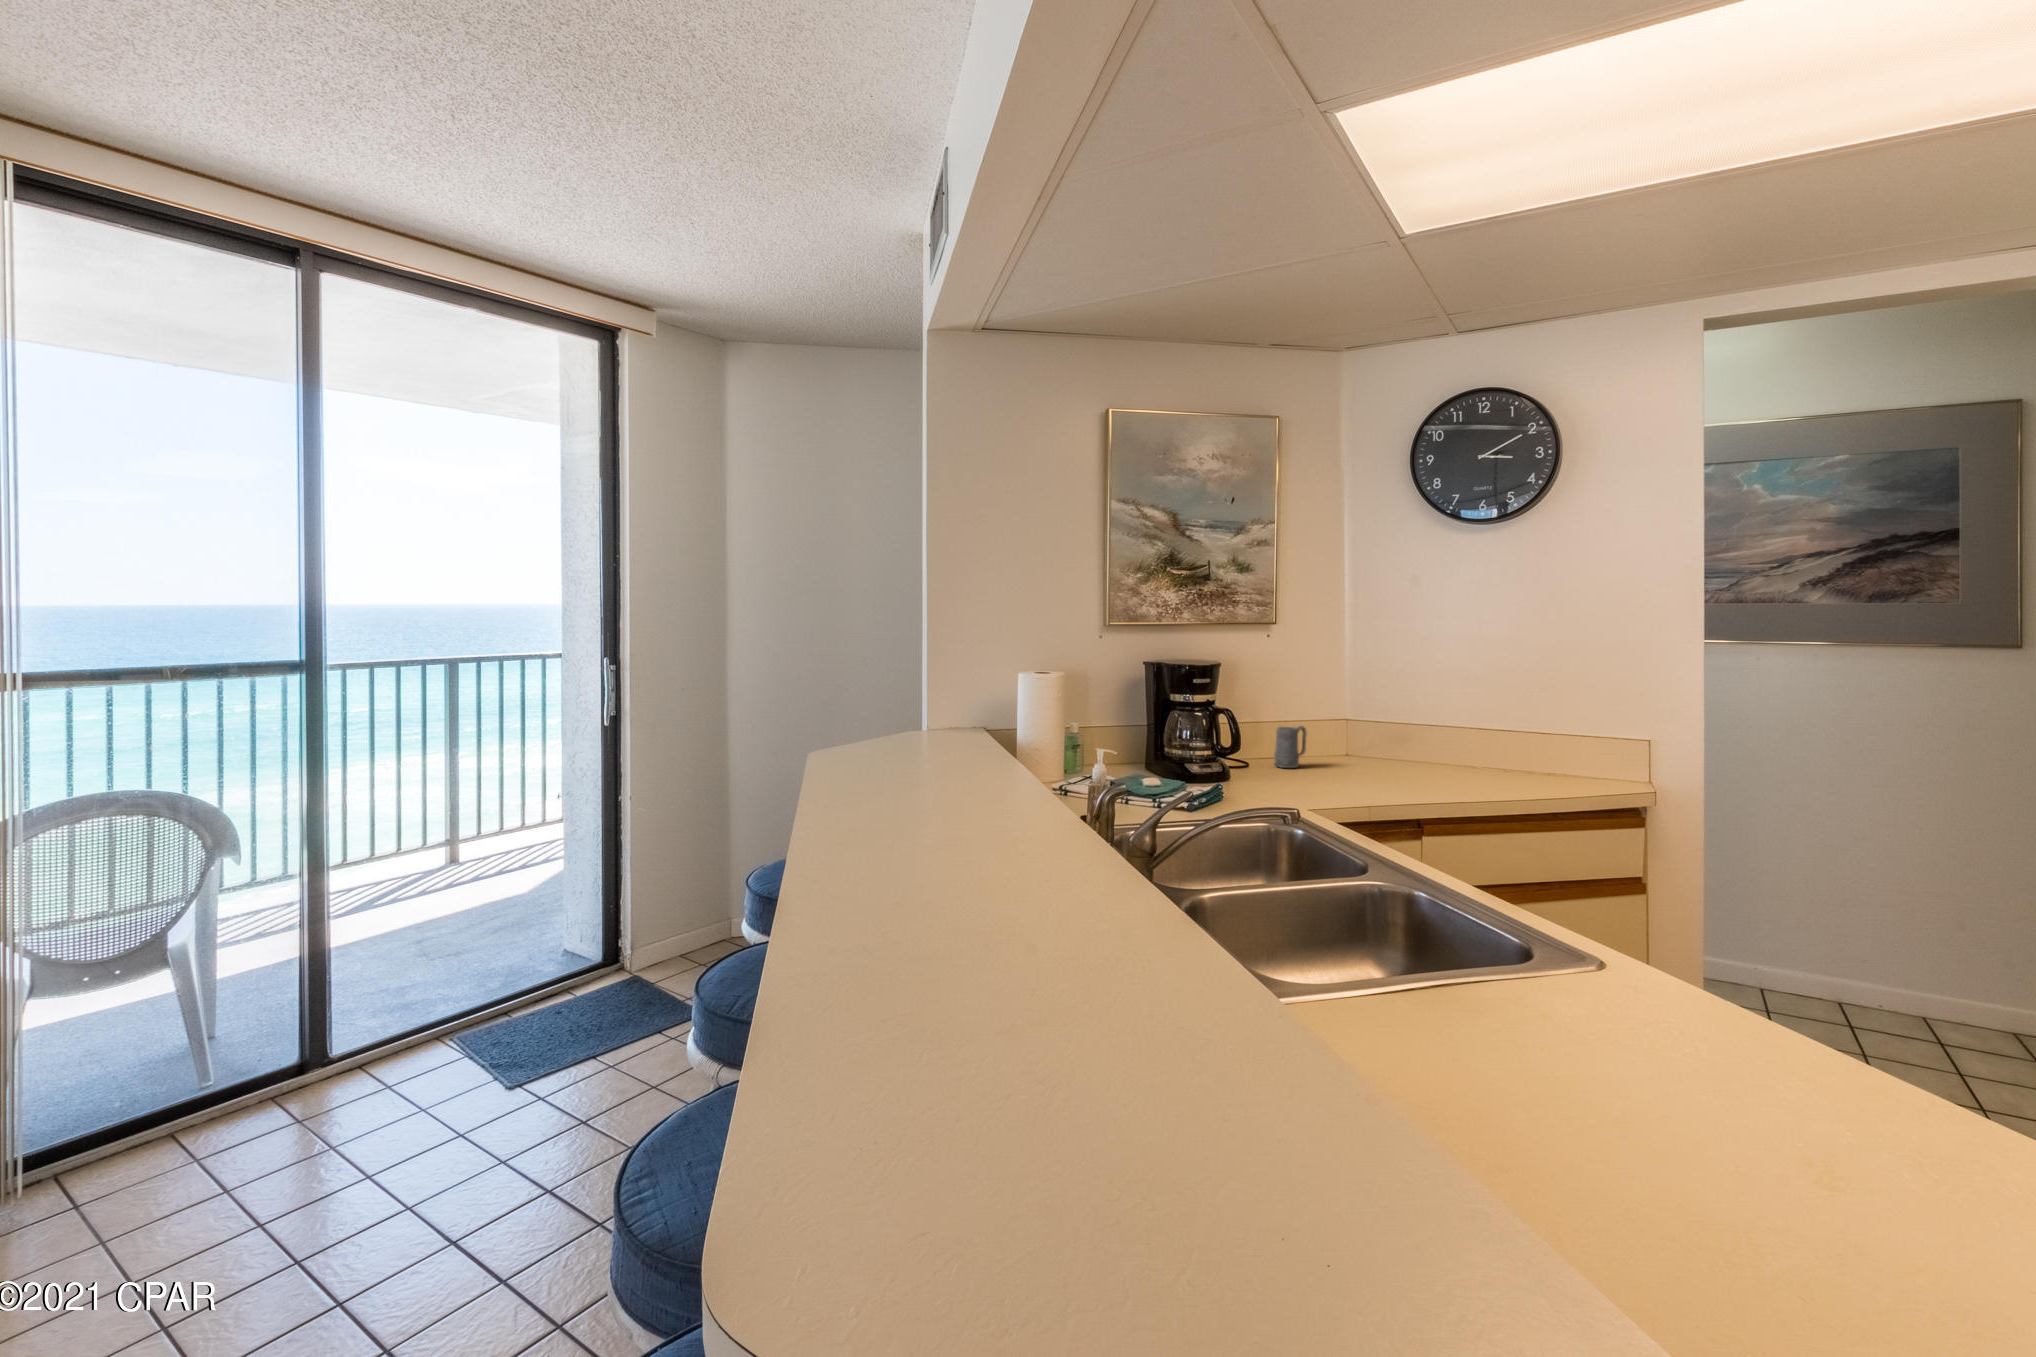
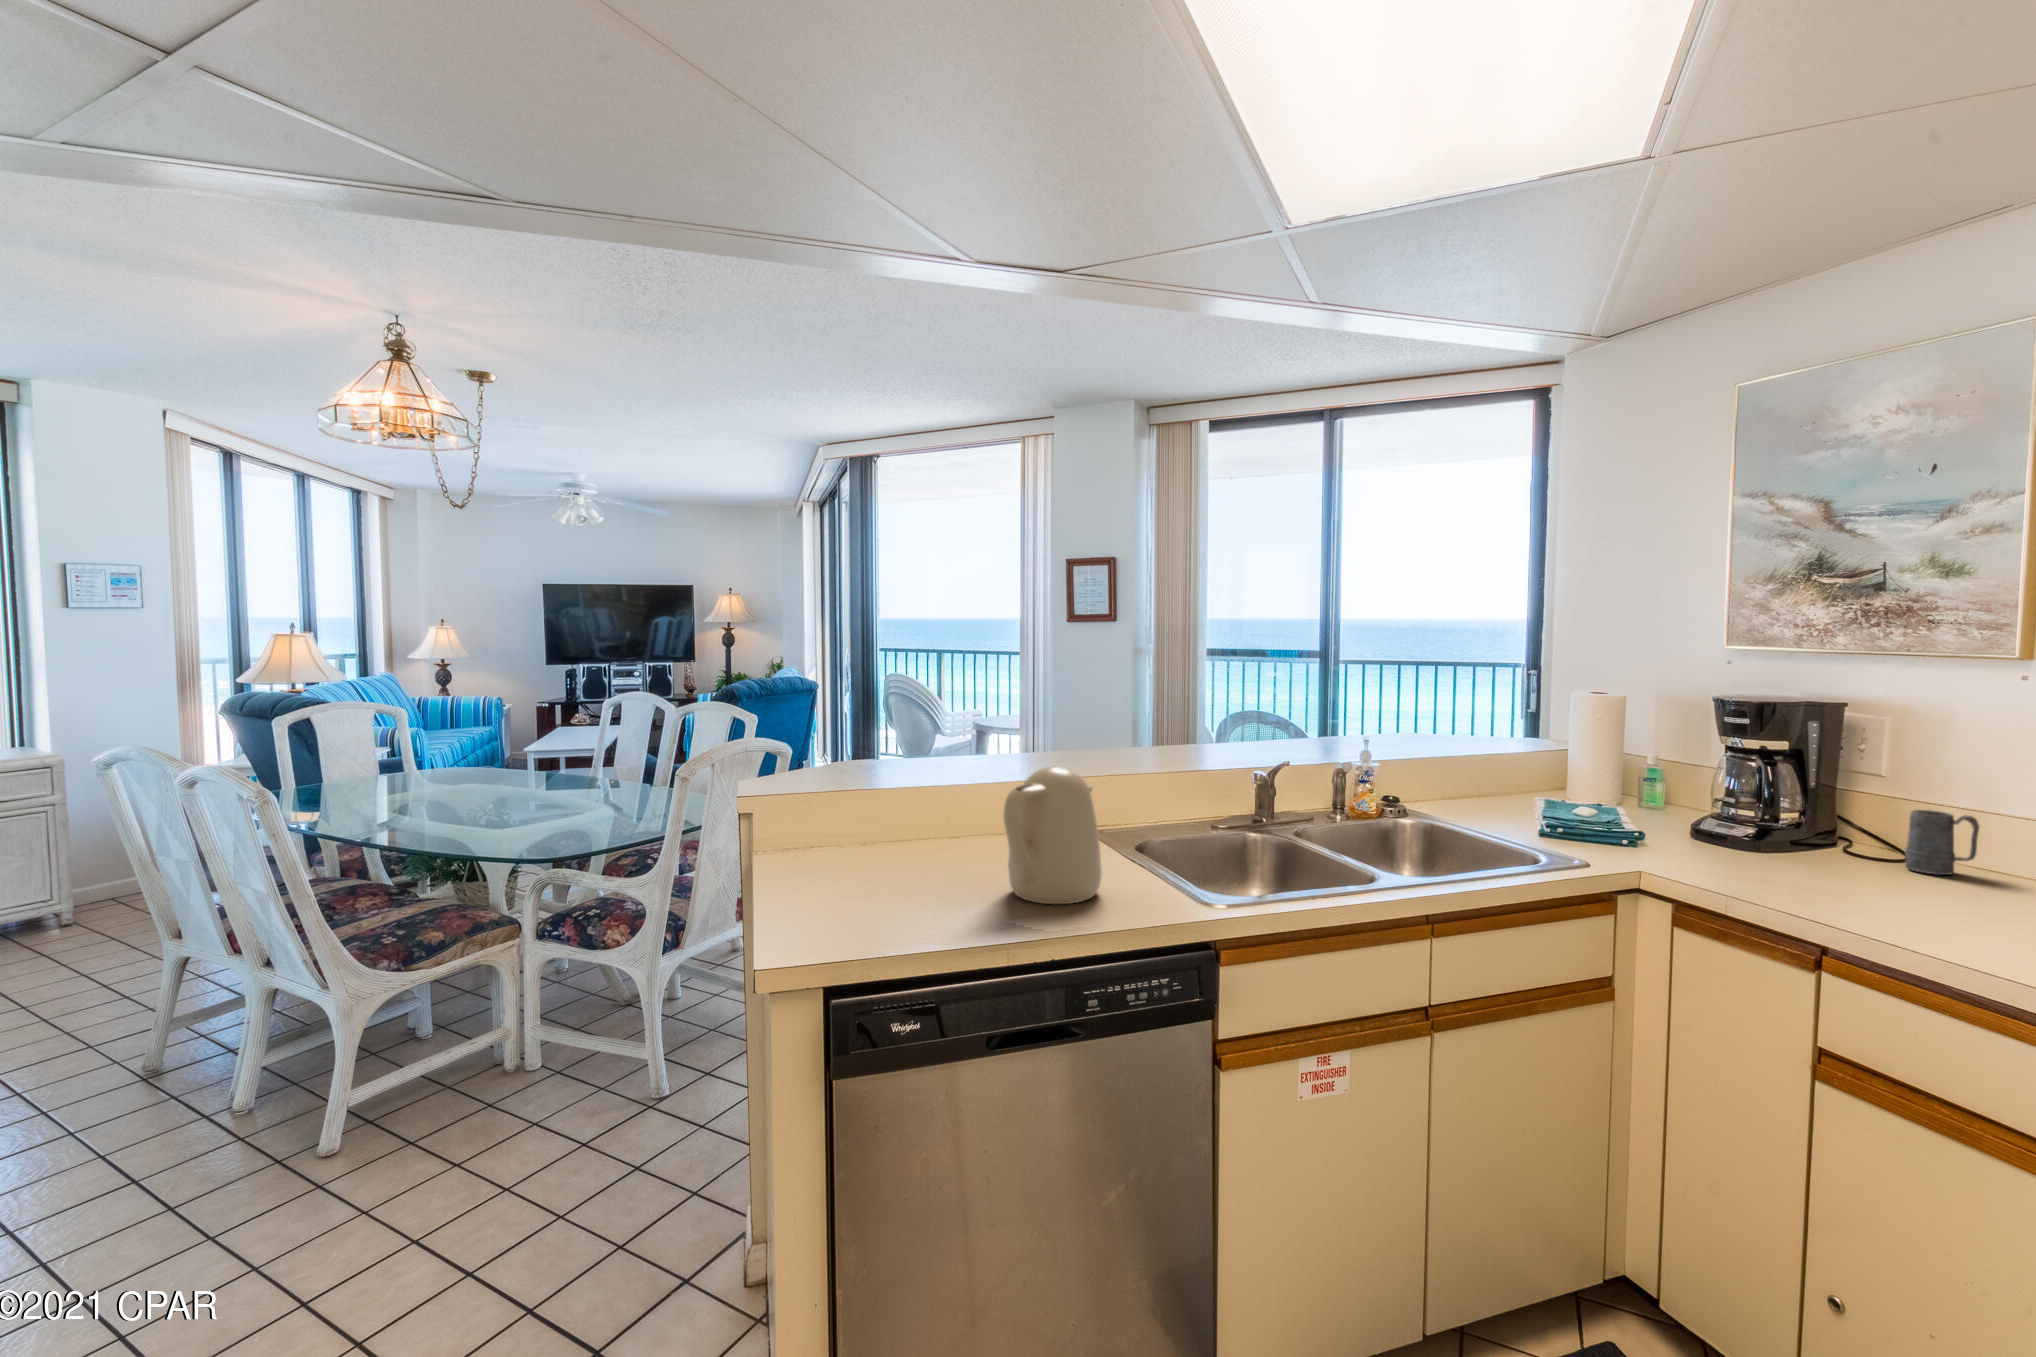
kettle: none [1555,854,1929,1171] -> present [1004,767,1102,904]

